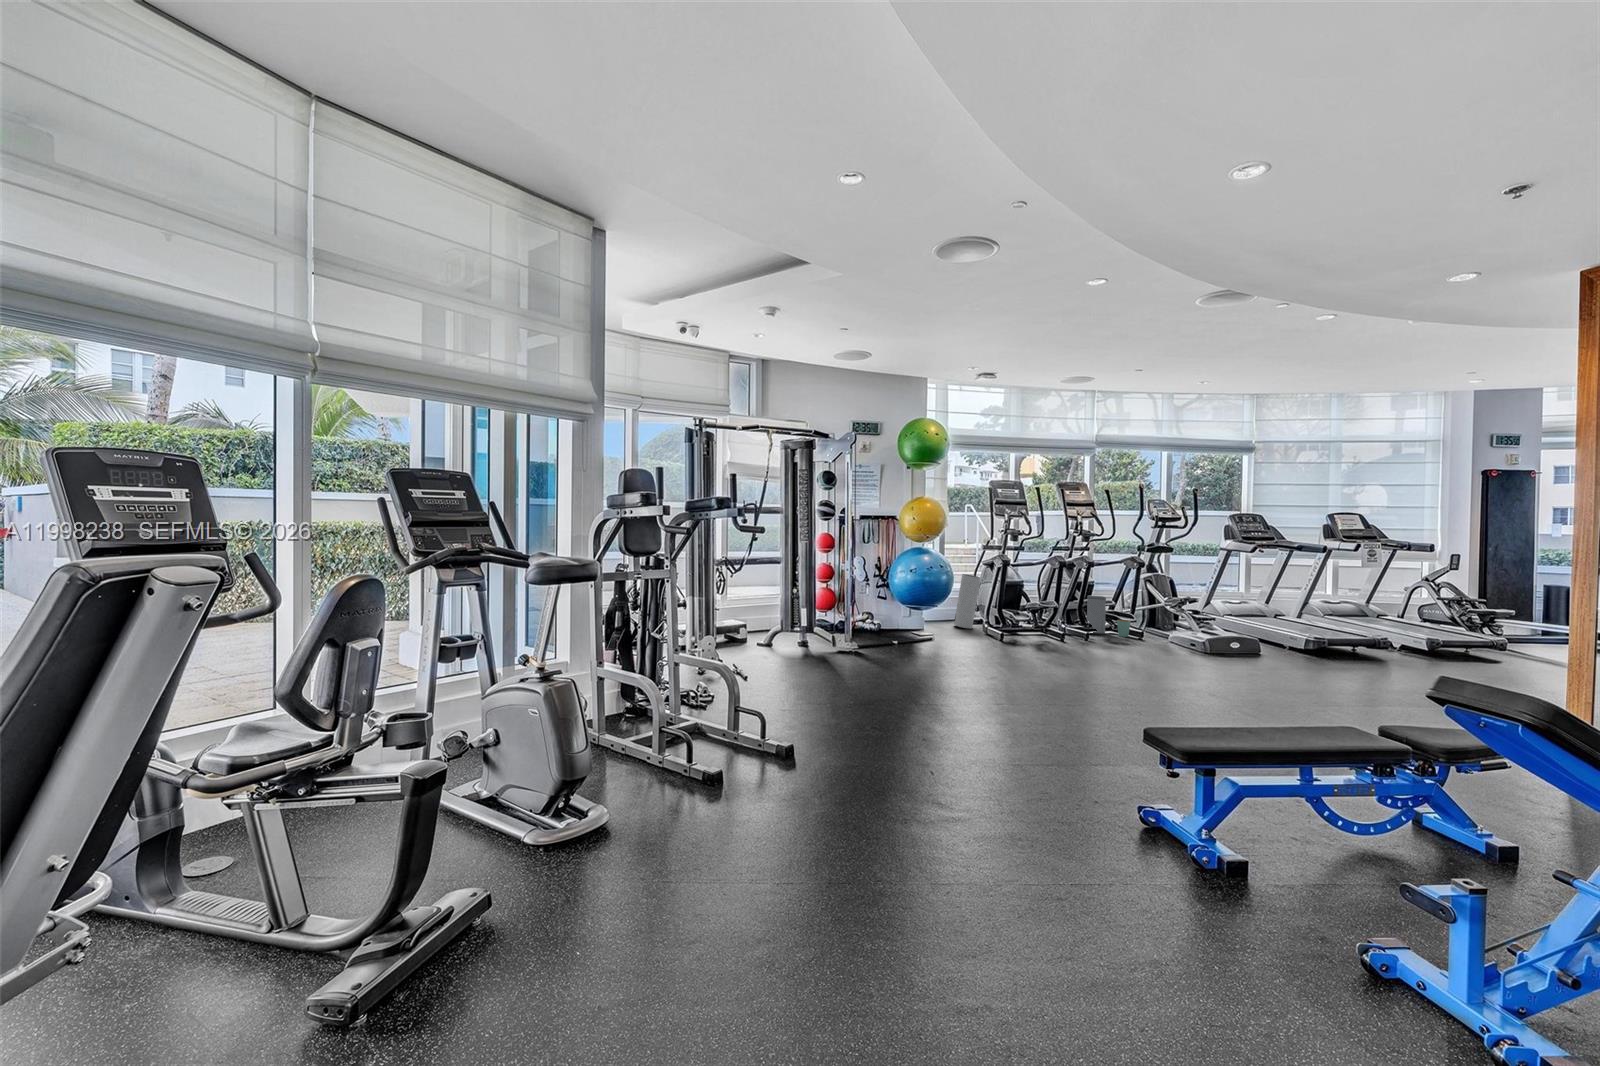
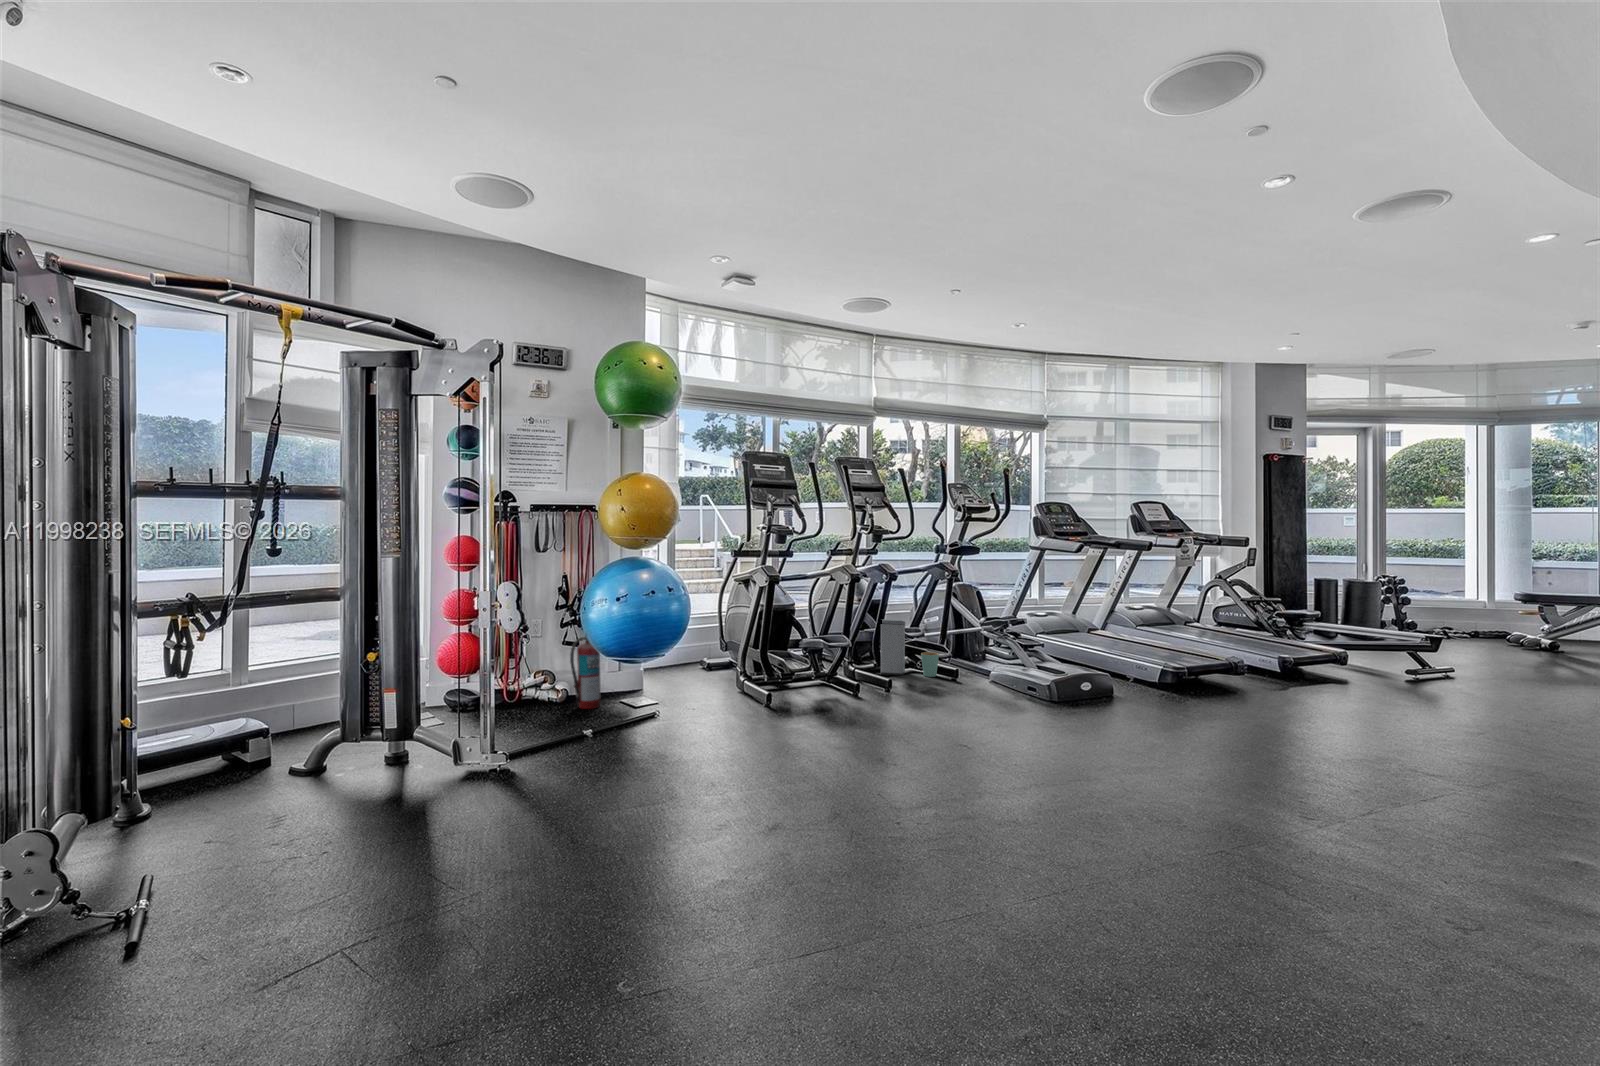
air purifier: present [954,574,981,629] -> none [692,595,730,679]
fire extinguisher: none [881,589,902,638] -> present [570,637,600,709]

